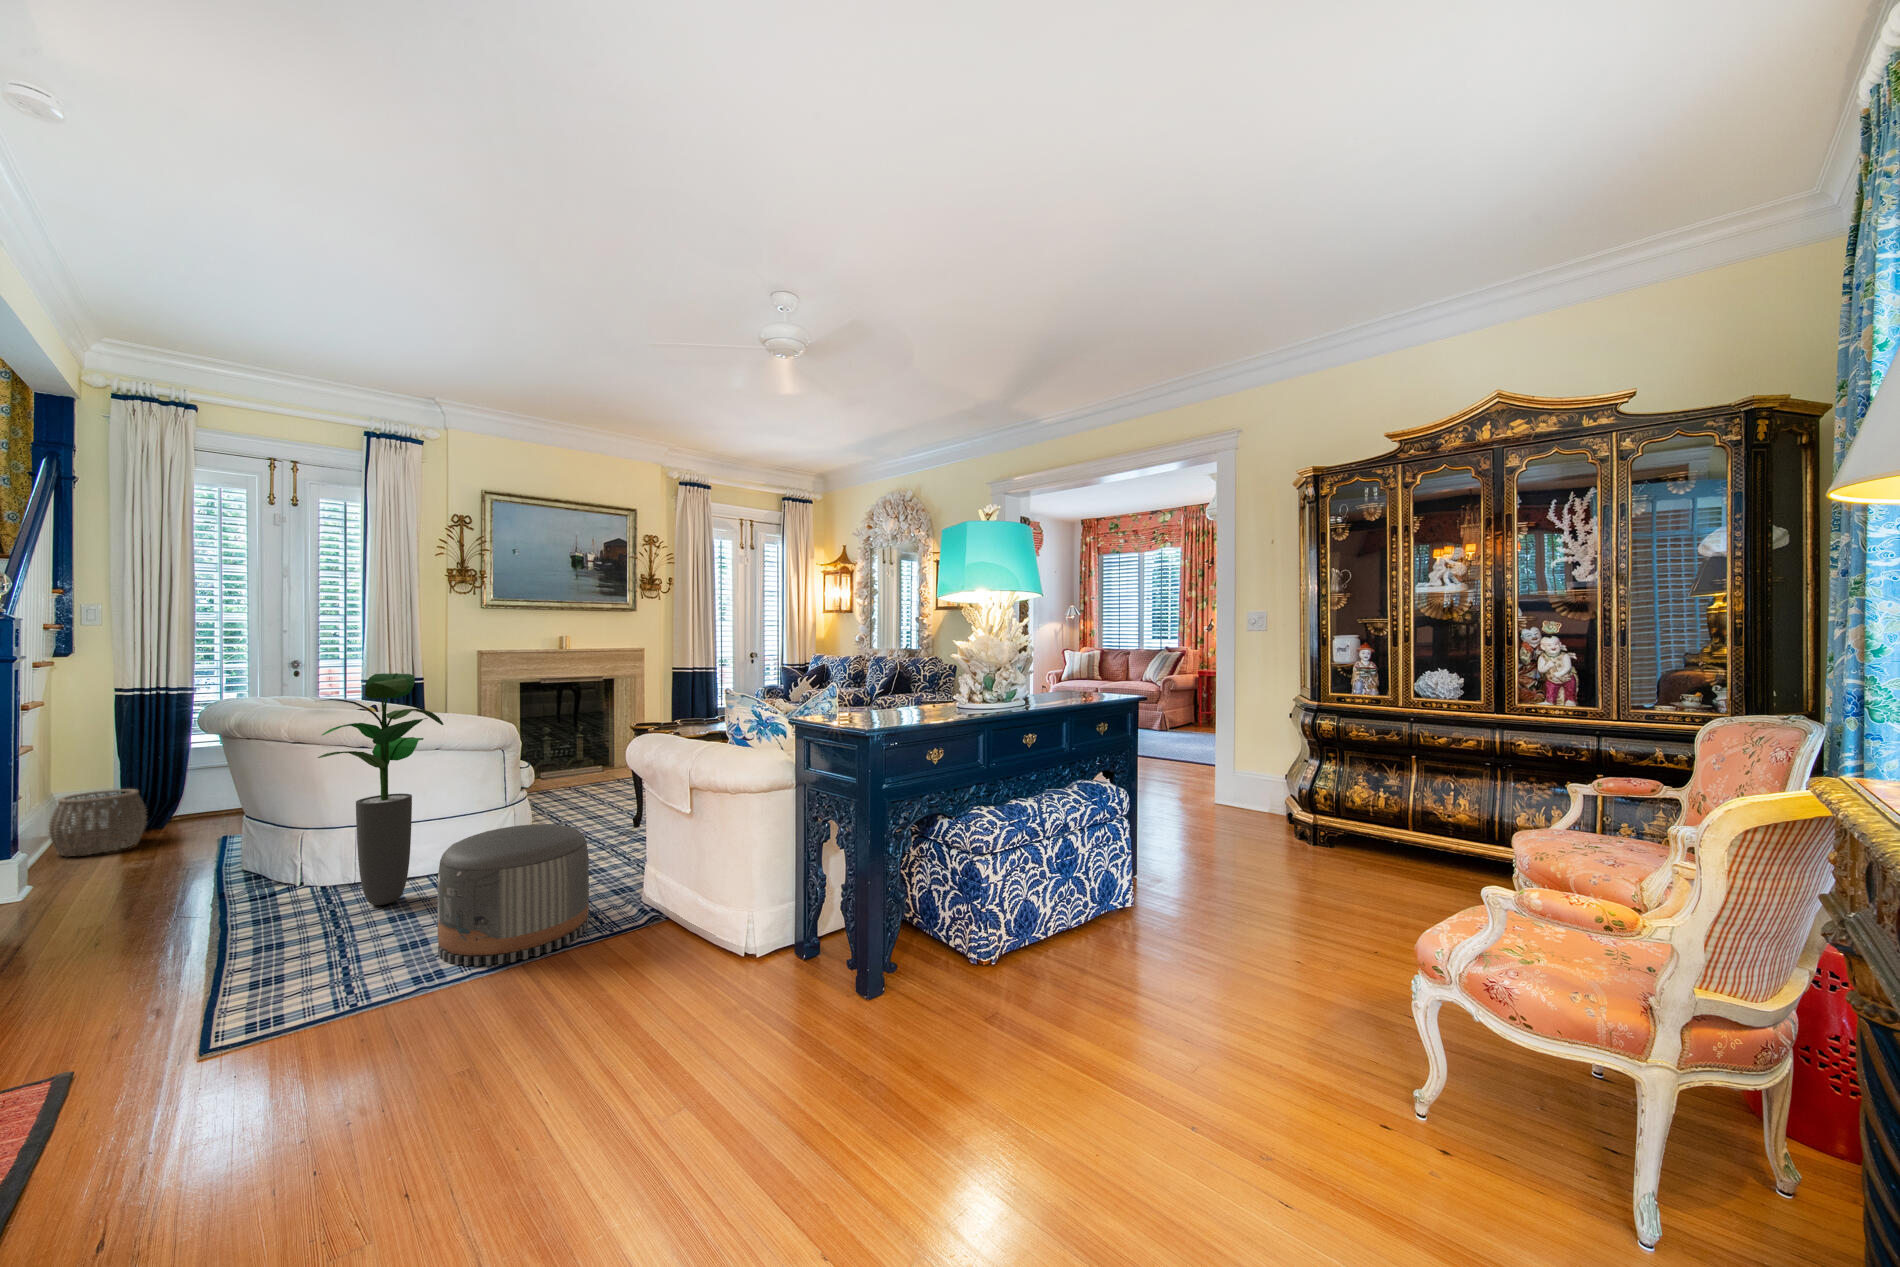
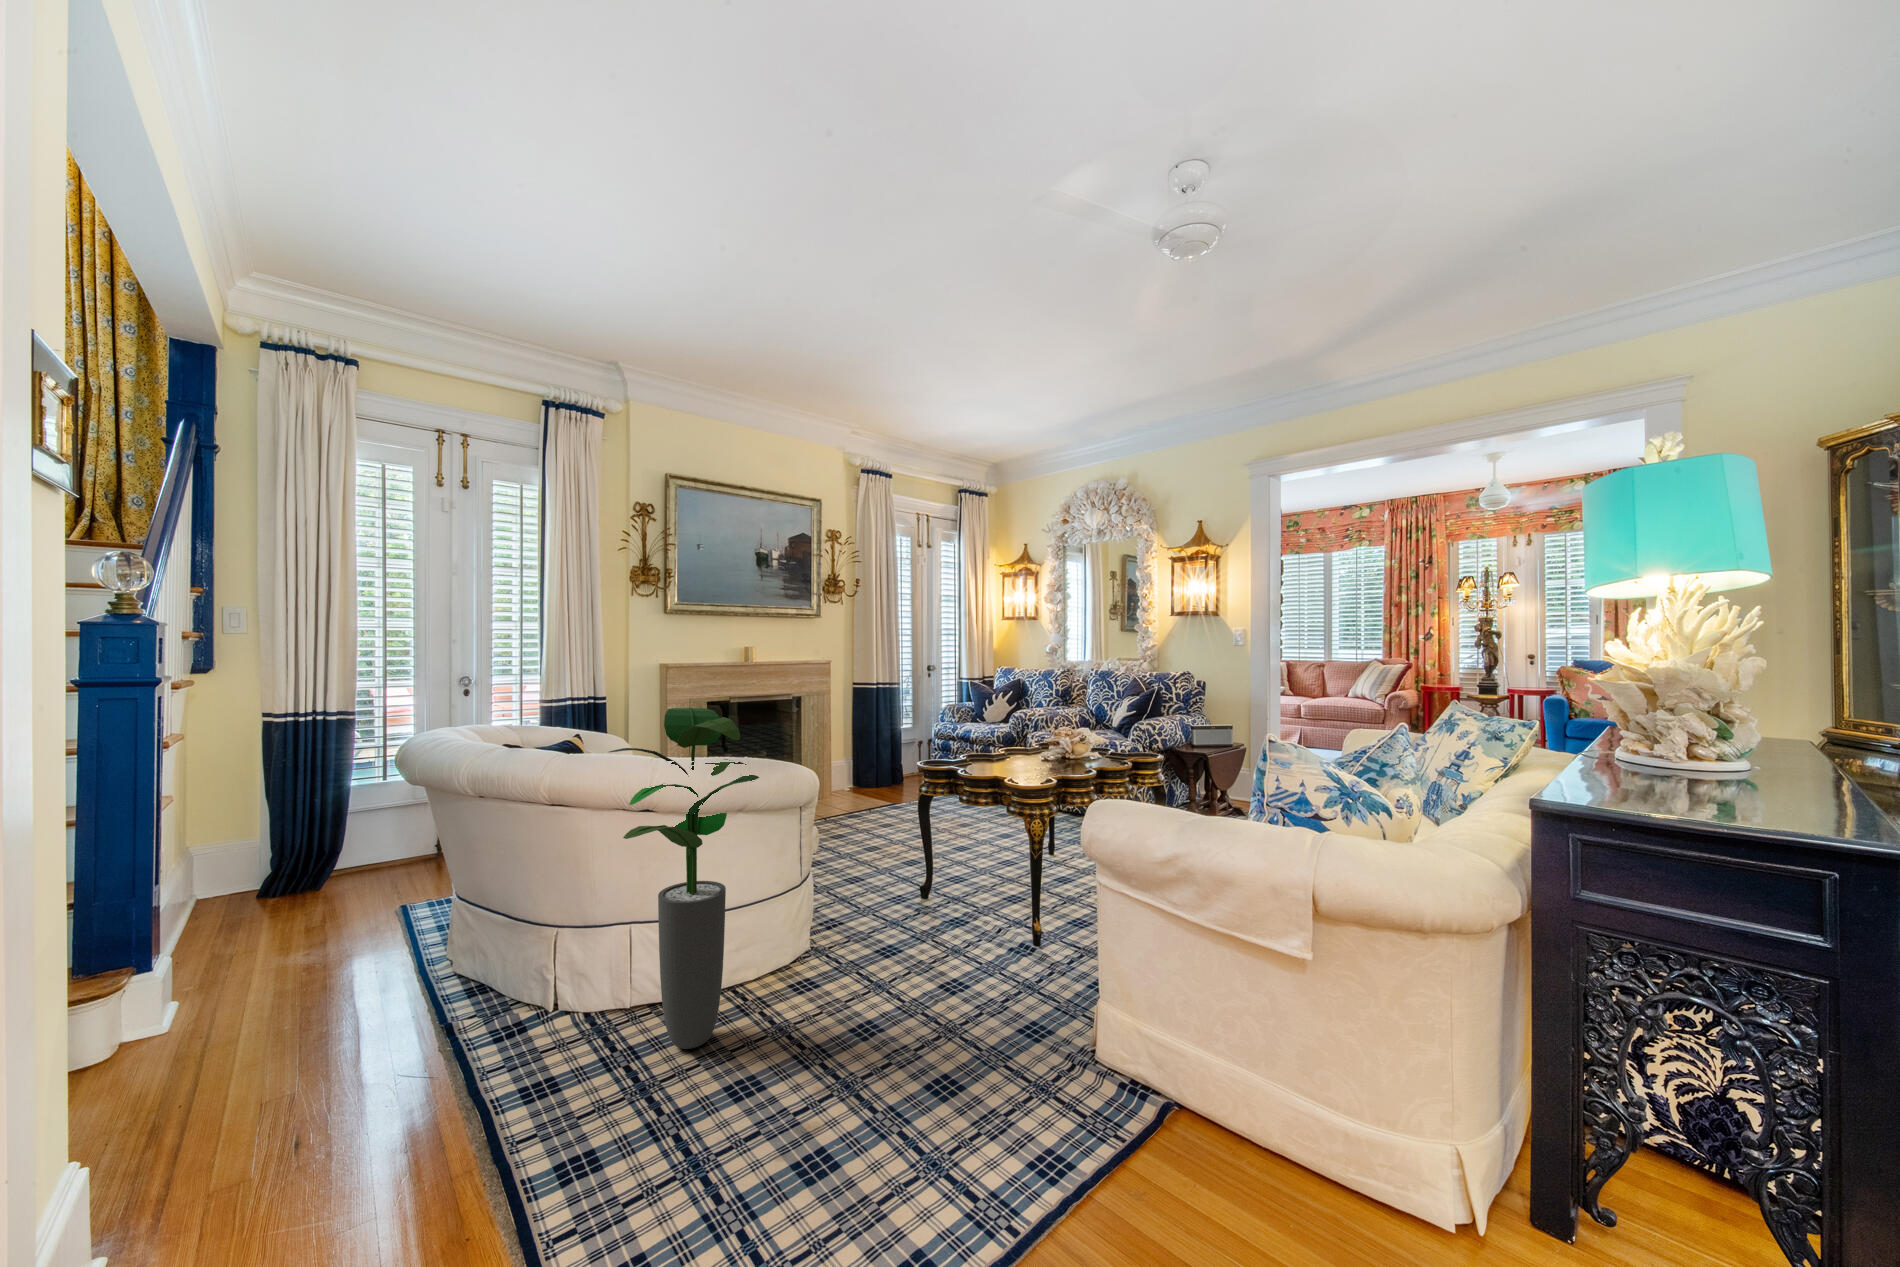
woven basket: present [49,789,147,857] -> none [195,847,312,941]
pouf: present [438,824,589,966] -> none [844,941,1044,1202]

